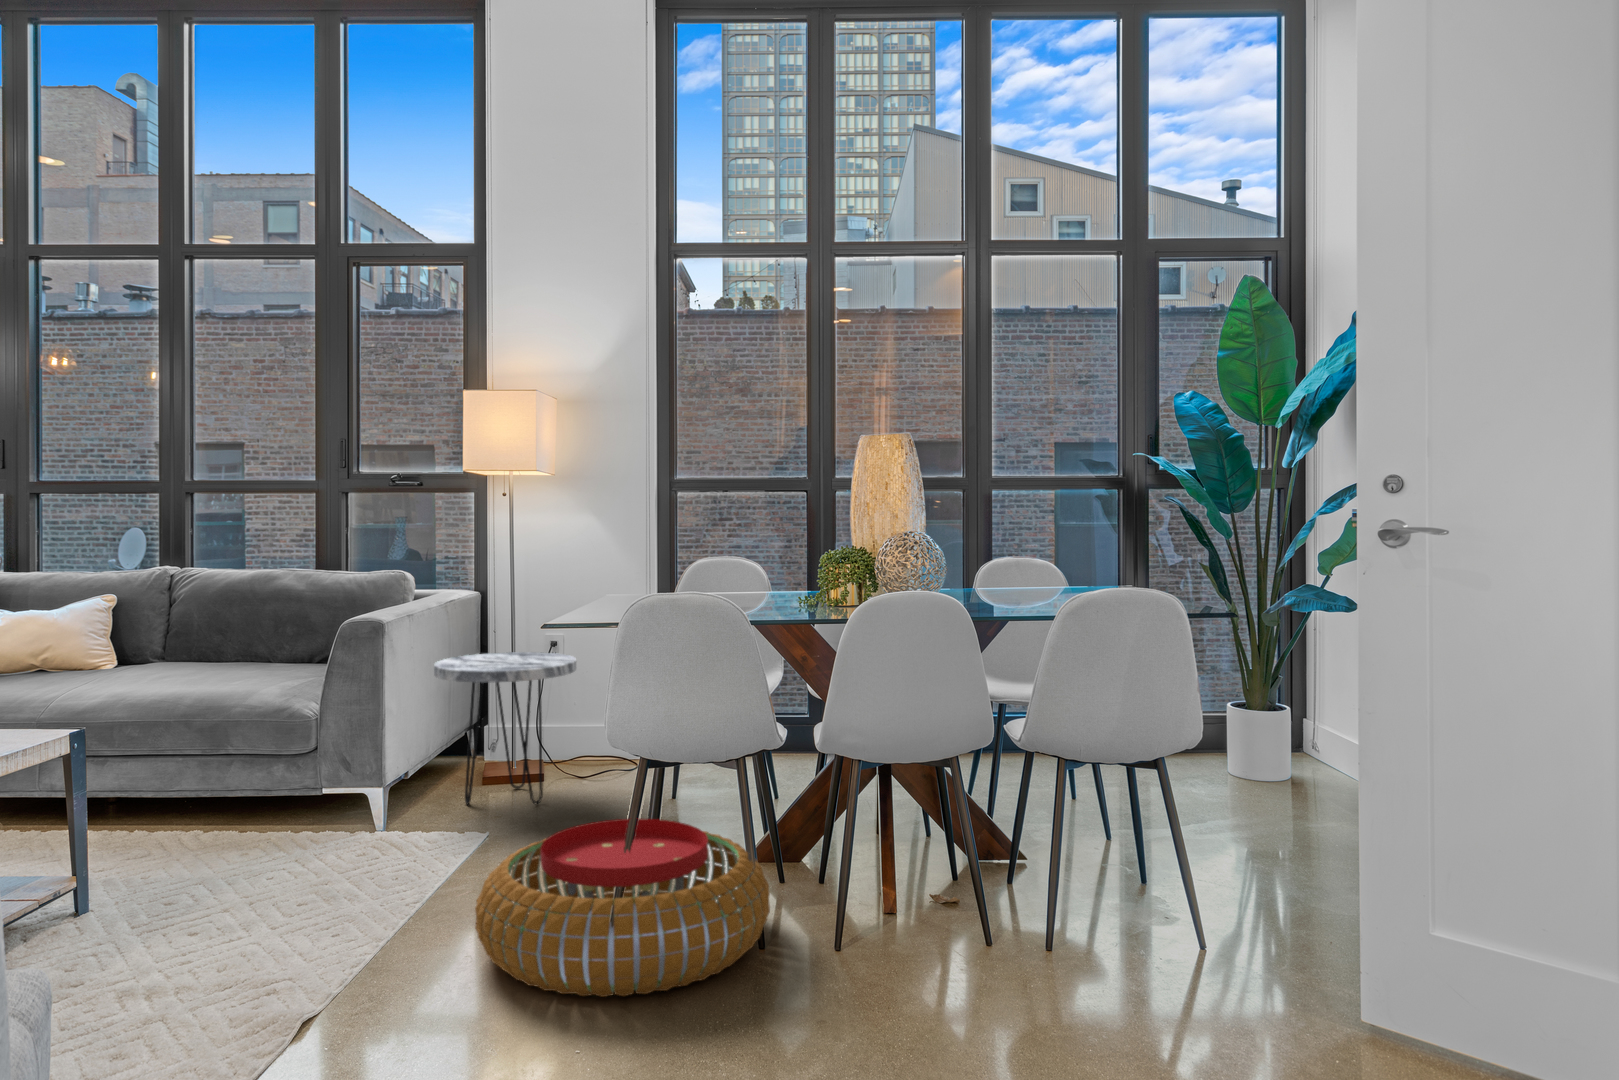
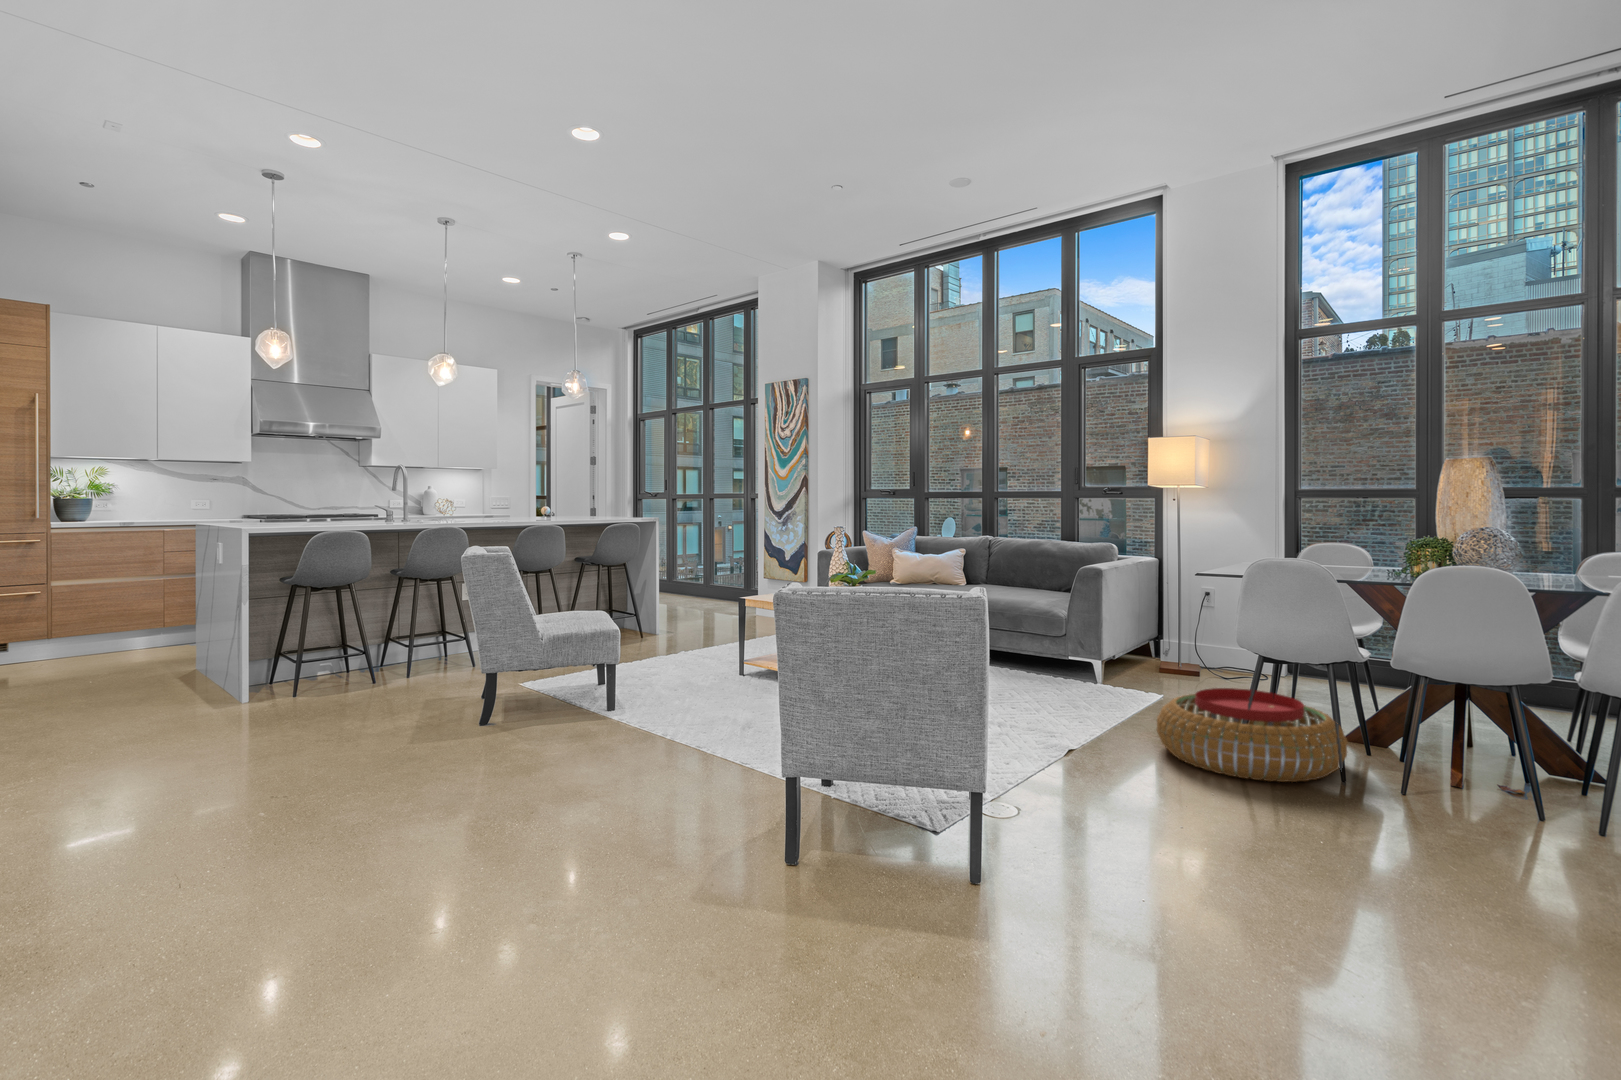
side table: present [434,652,576,805] -> none [1131,594,1223,687]

